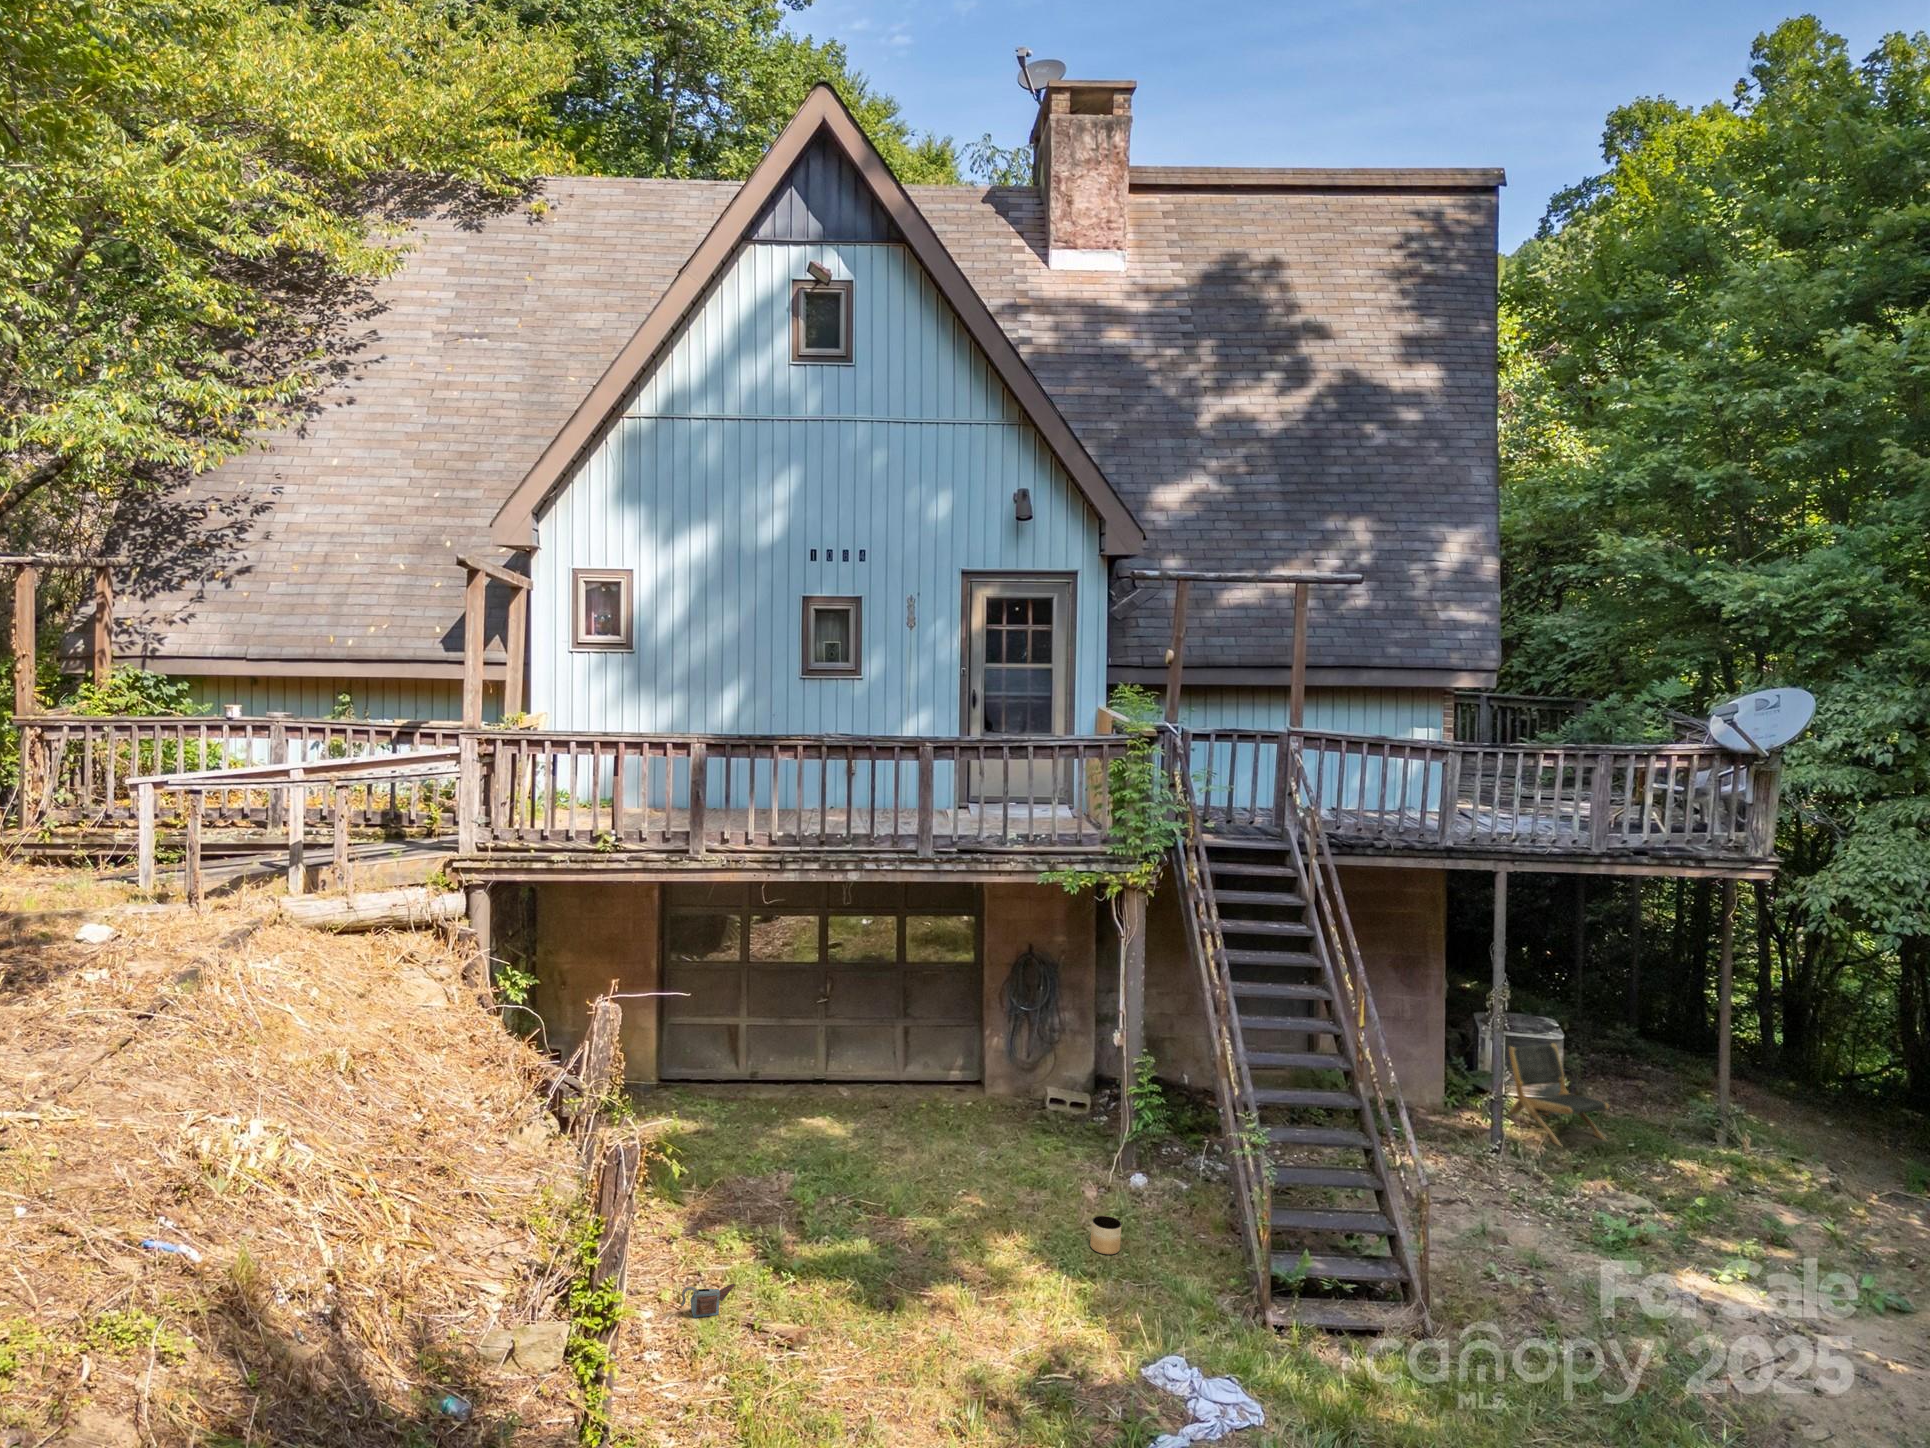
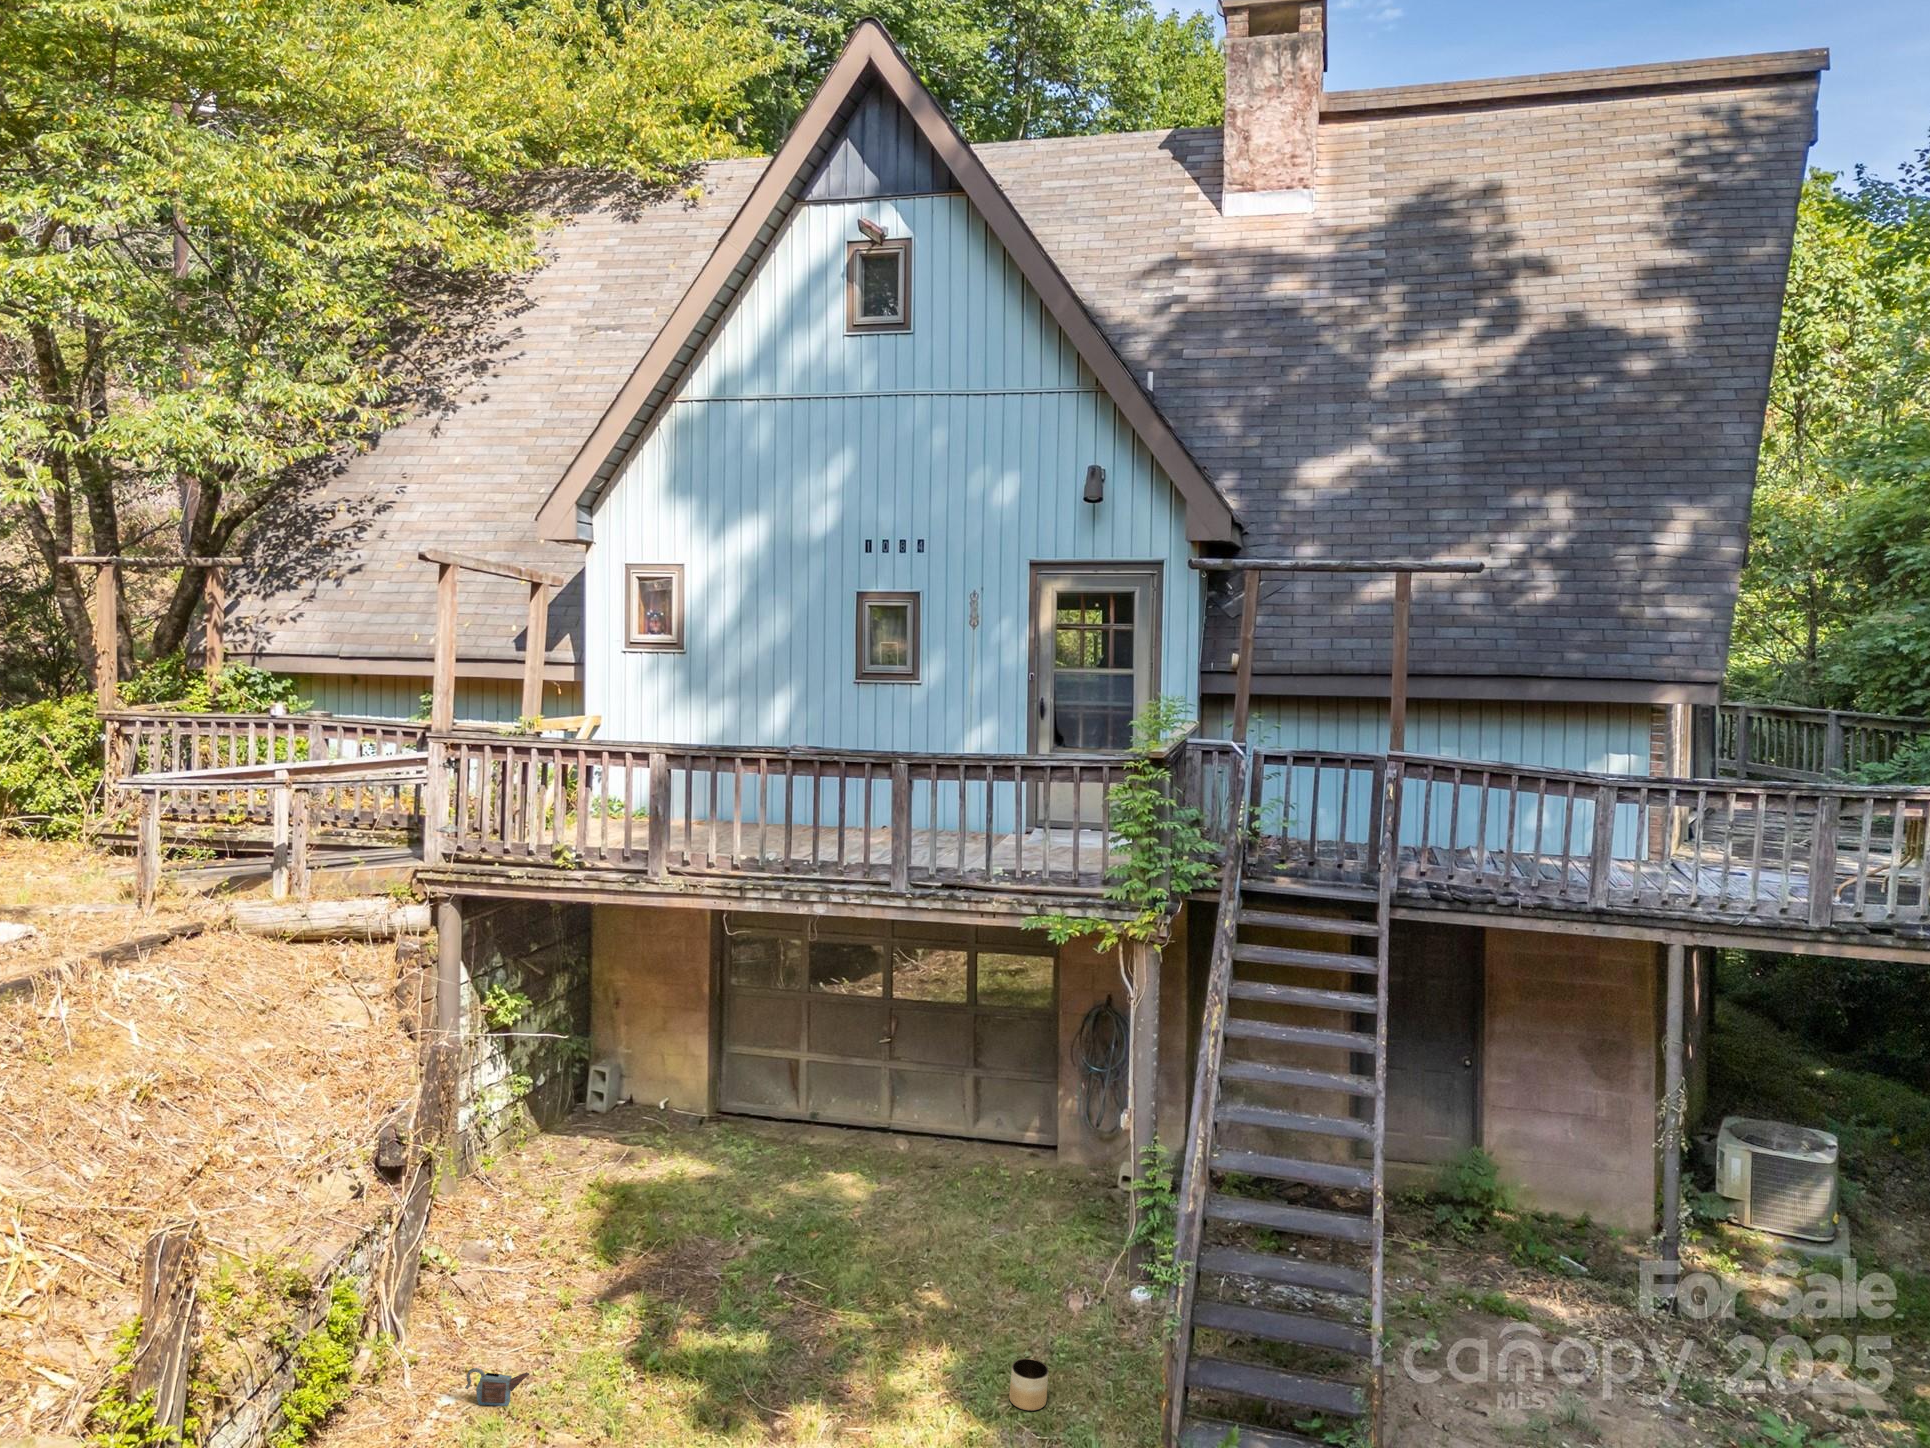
lounge chair: present [1509,1043,1610,1146] -> none [1736,1208,1891,1363]

